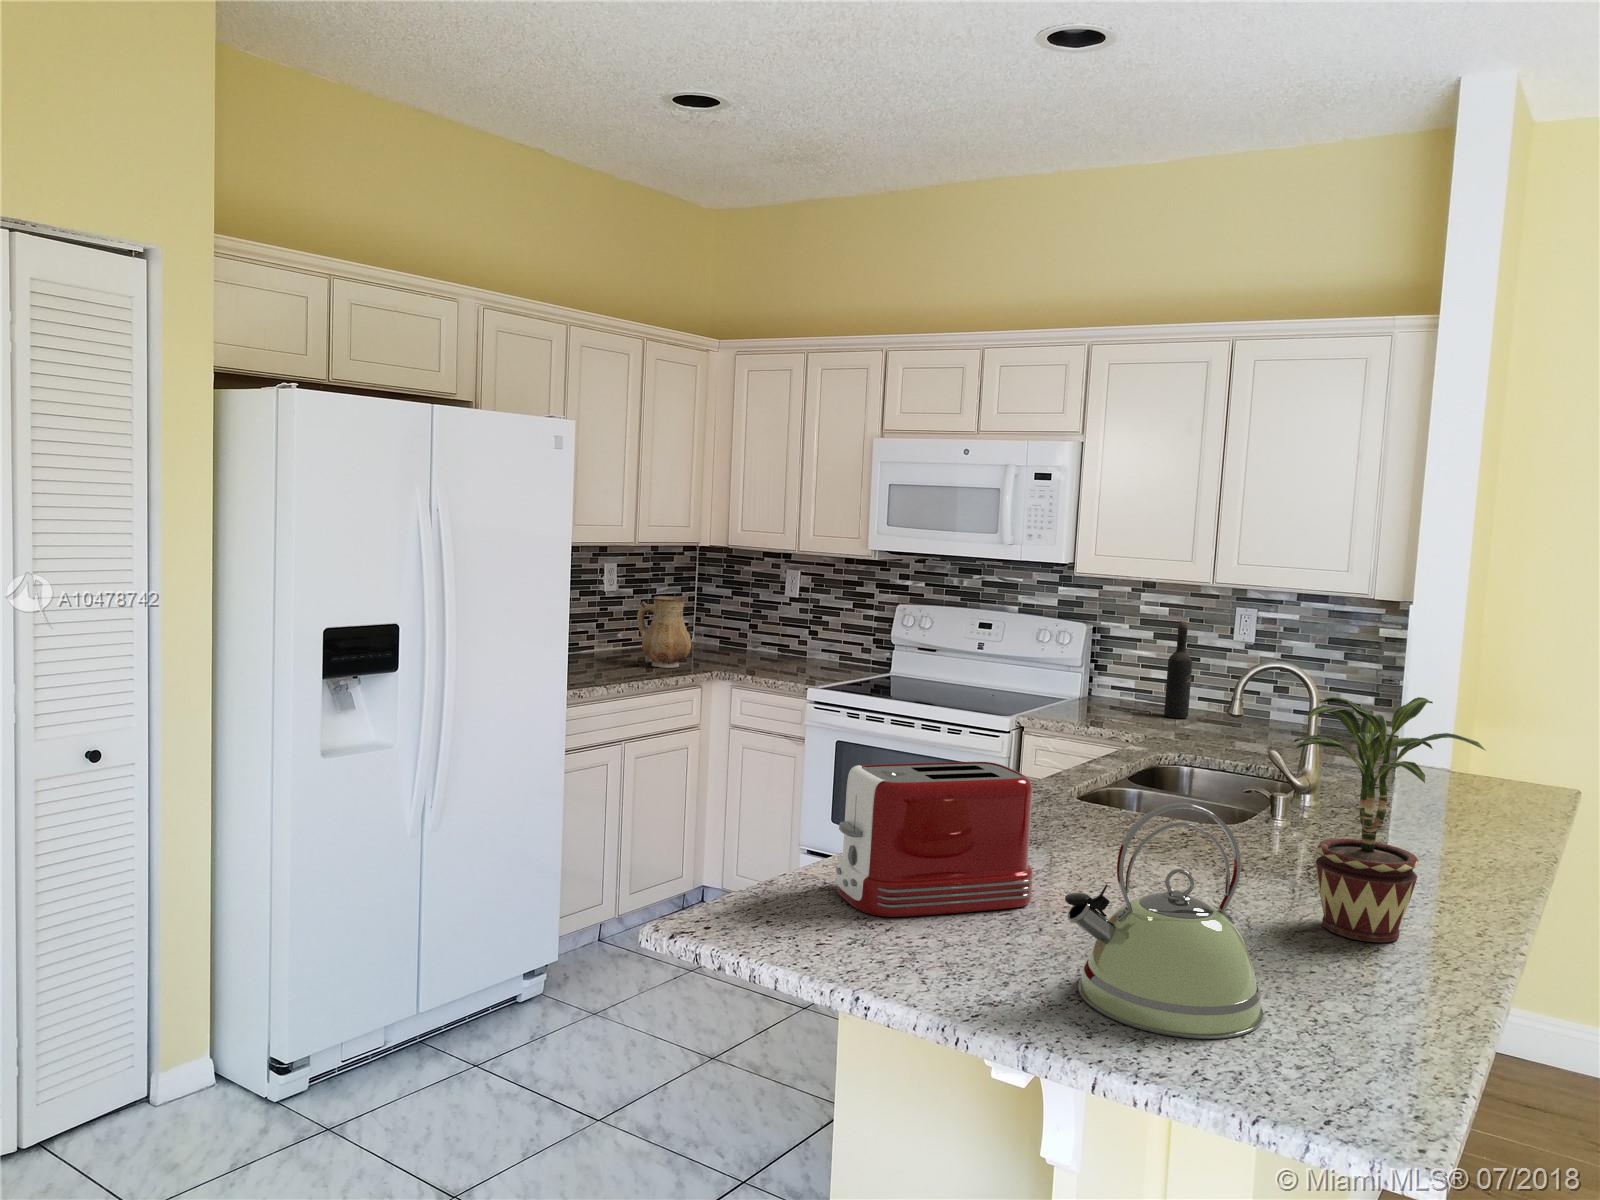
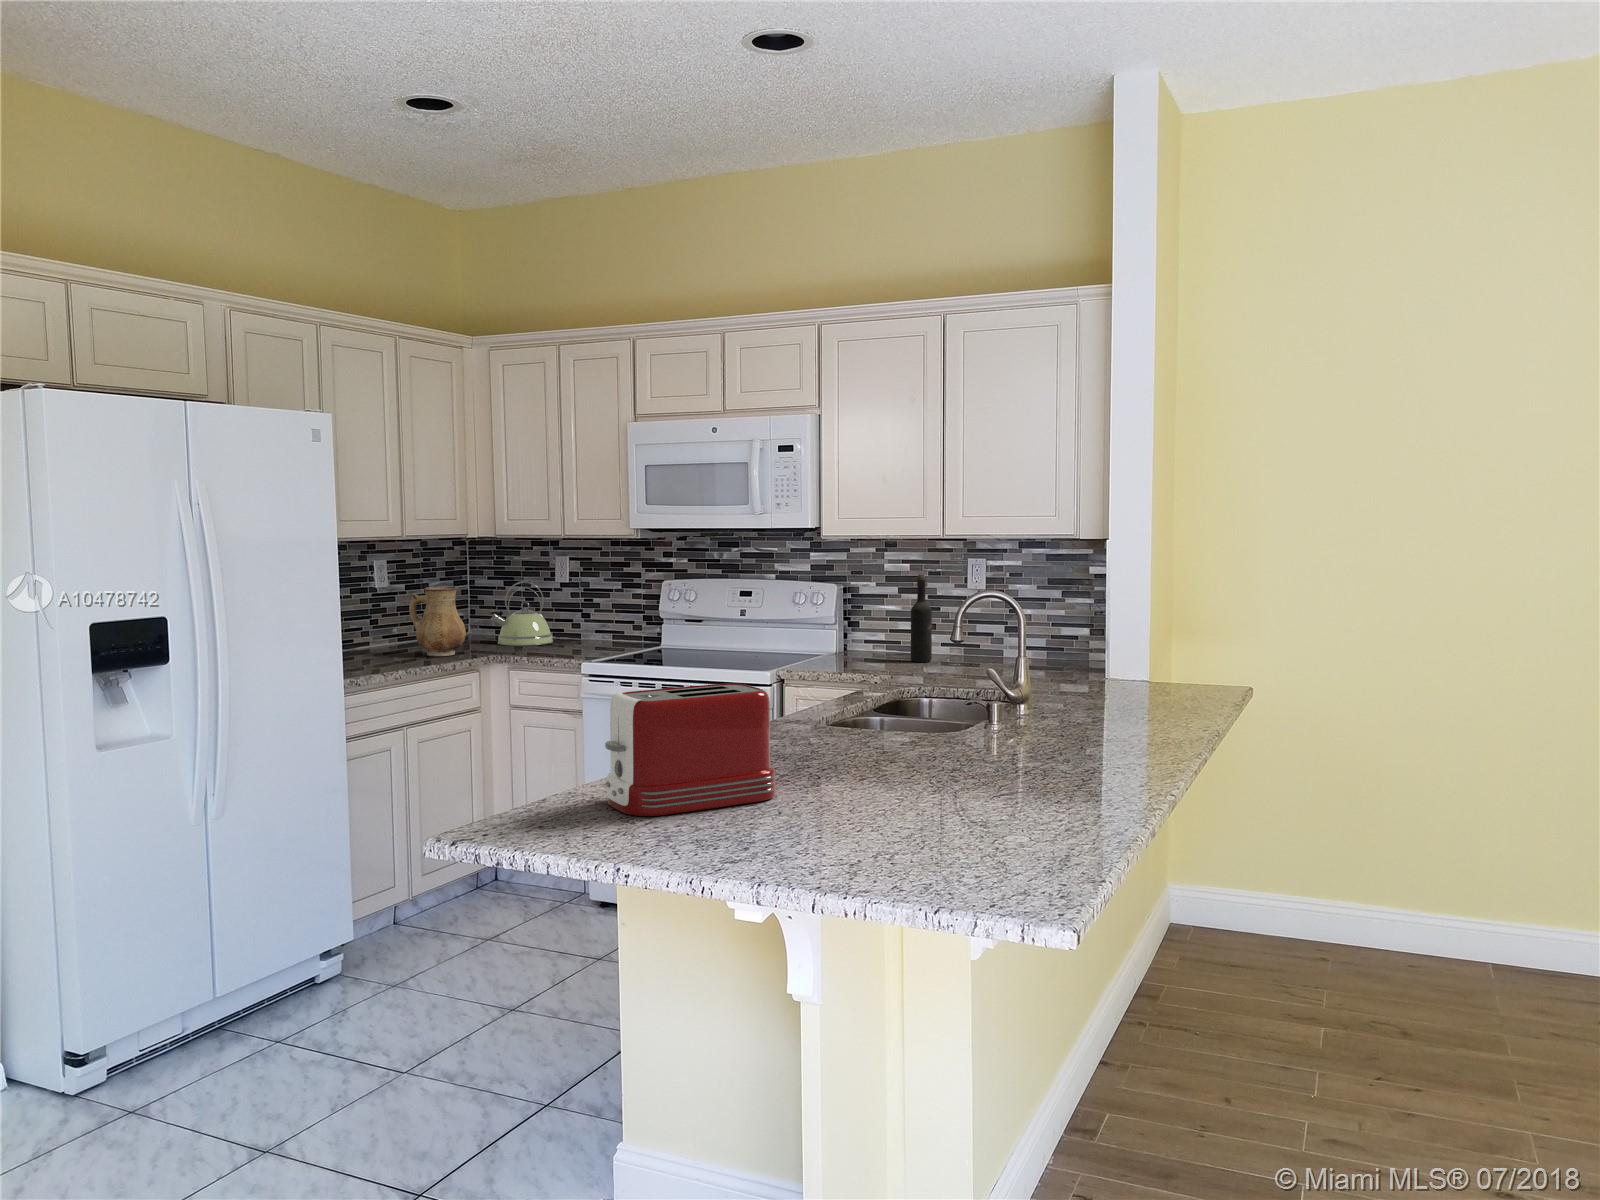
potted plant: present [1291,697,1485,942] -> none [976,598,1119,798]
kettle: present [1065,803,1263,1039] -> present [489,581,553,646]

